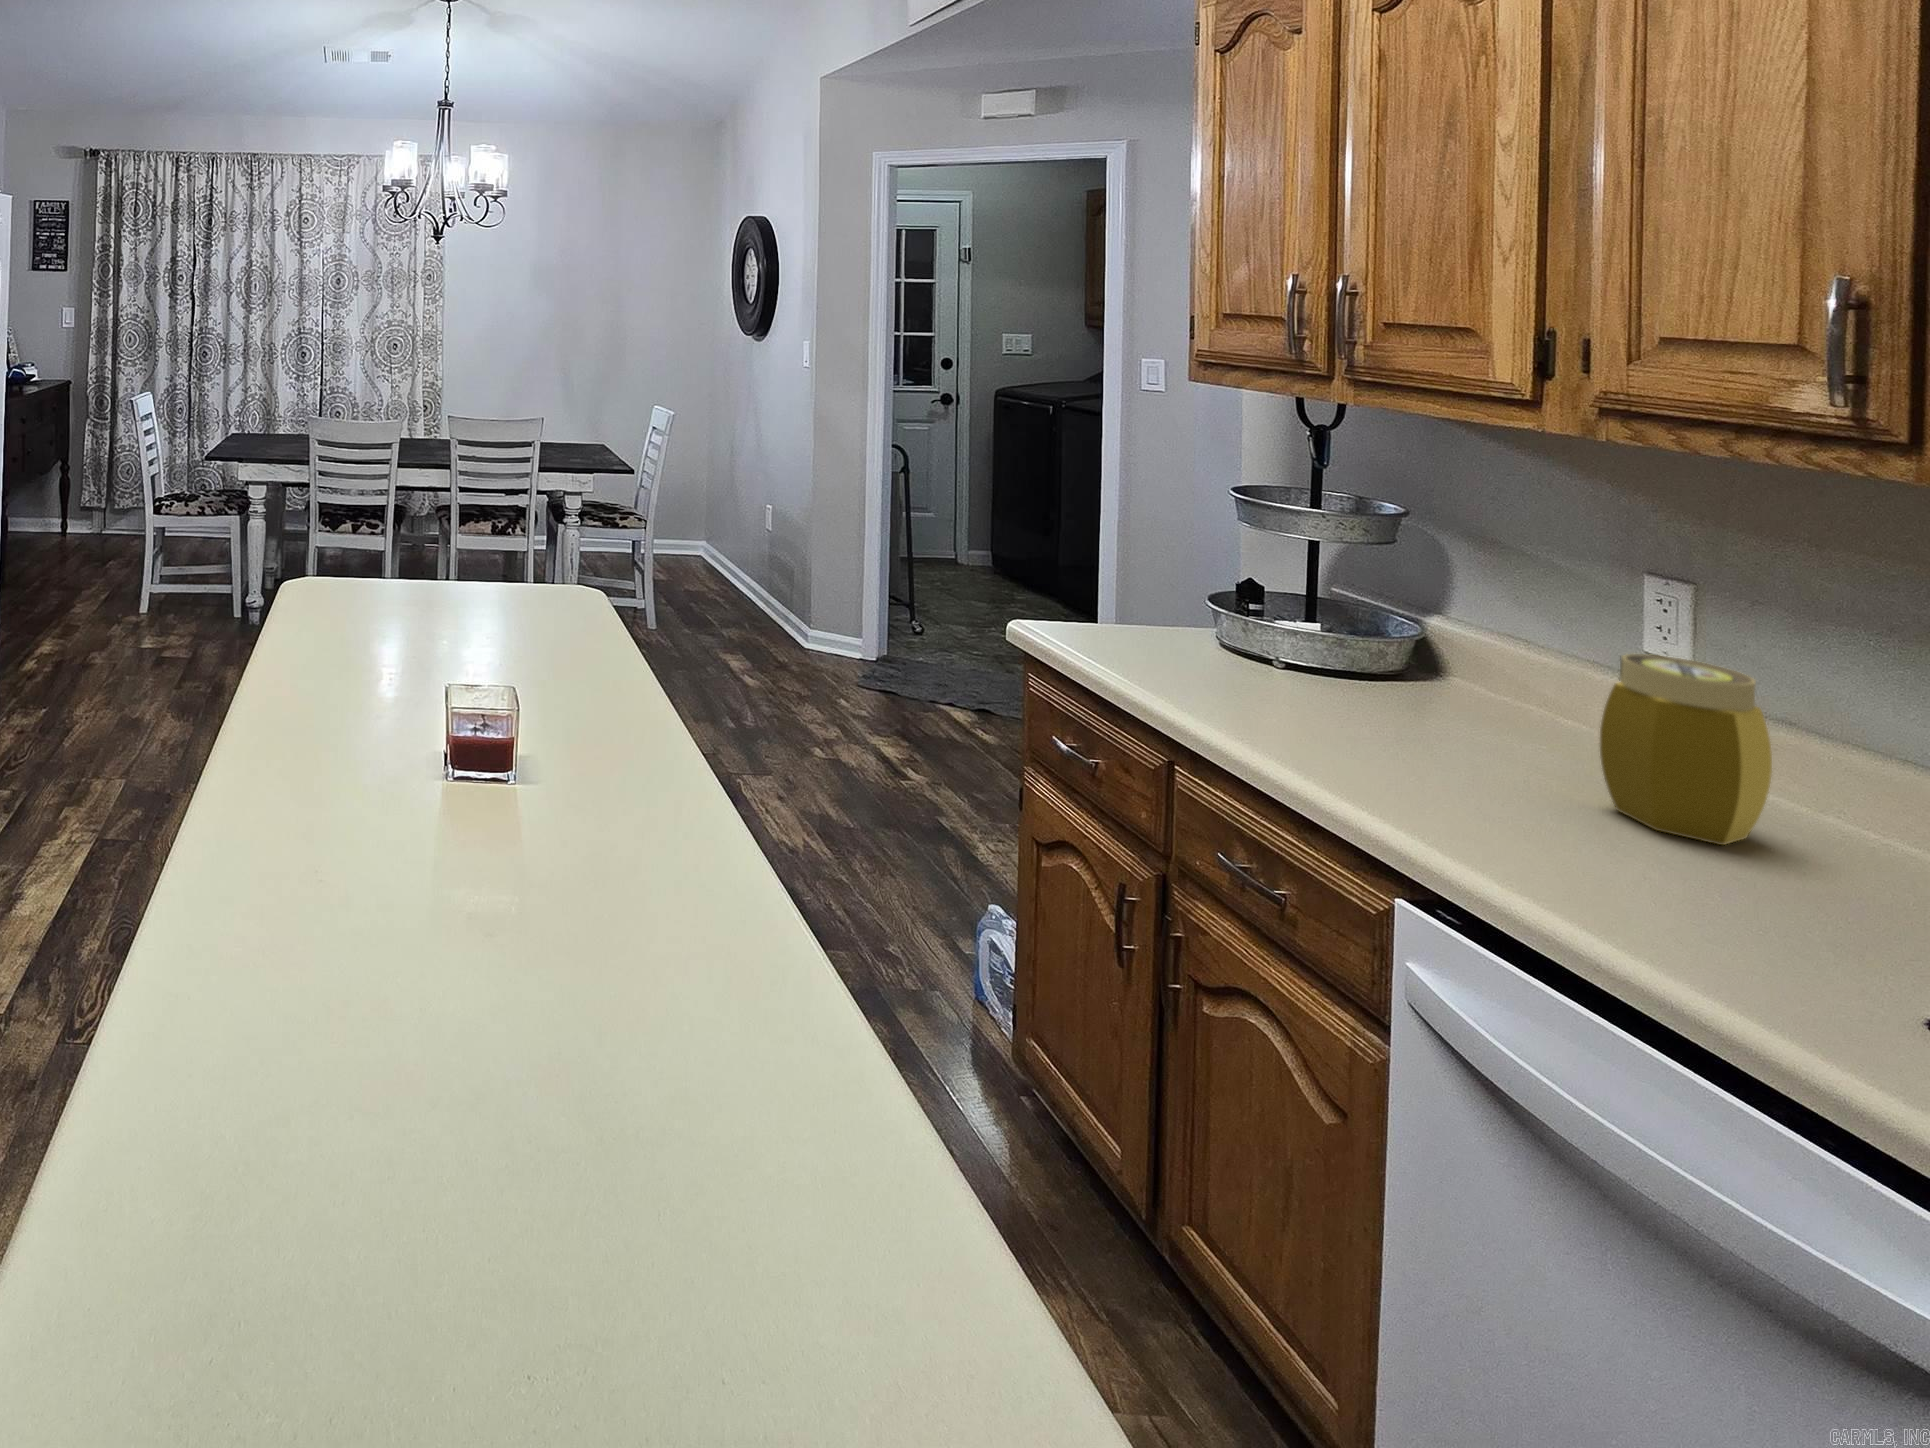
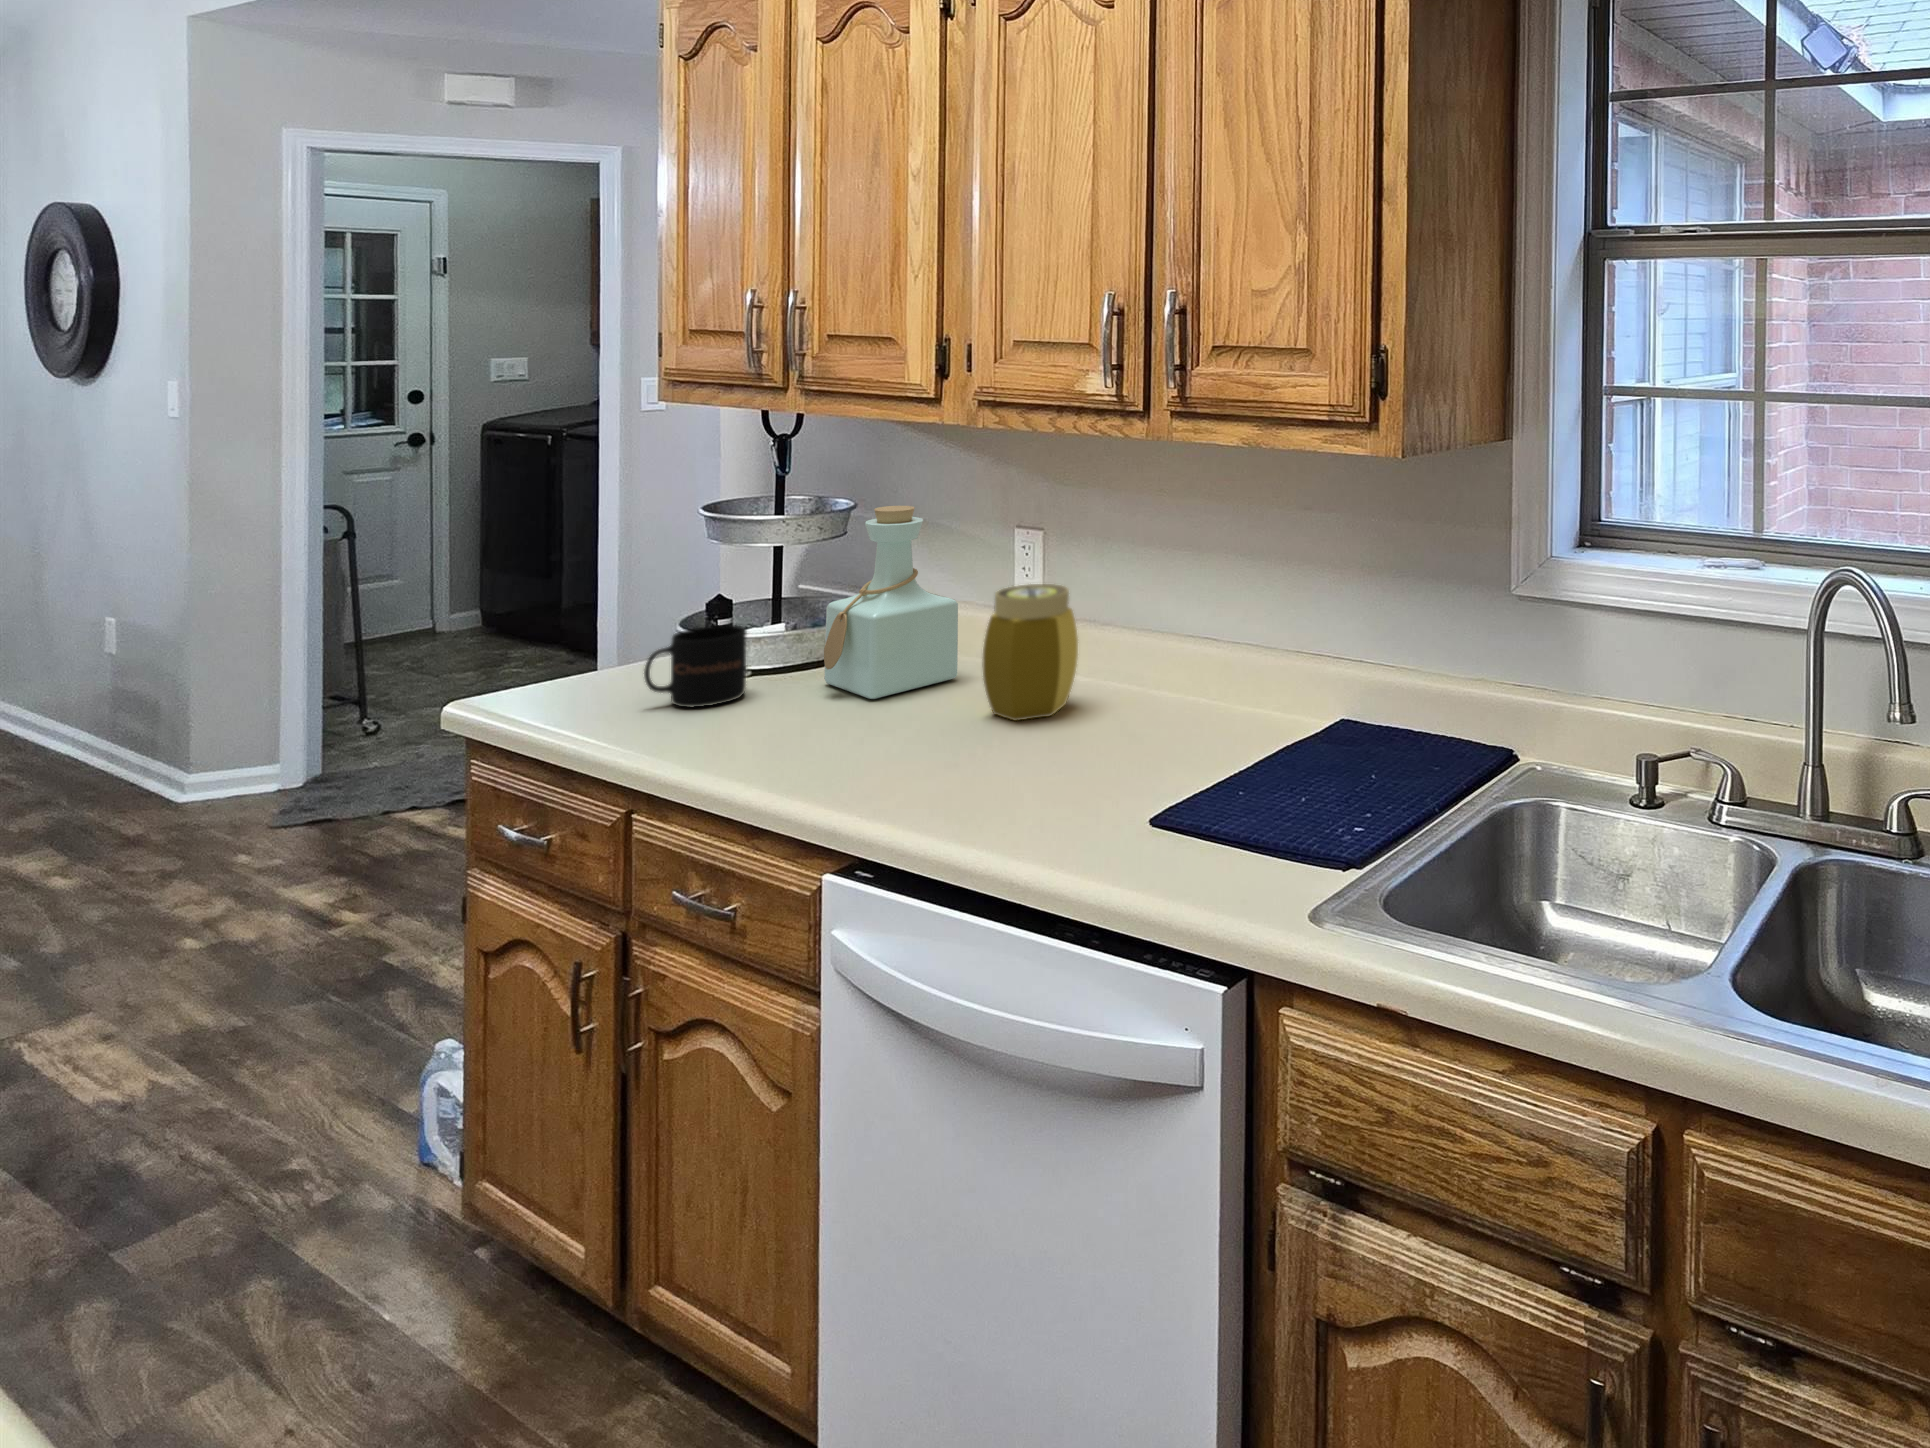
bottle: none [1363,521,1549,746] -> present [824,506,958,699]
mug: none [1179,606,1278,688] -> present [644,625,746,707]

